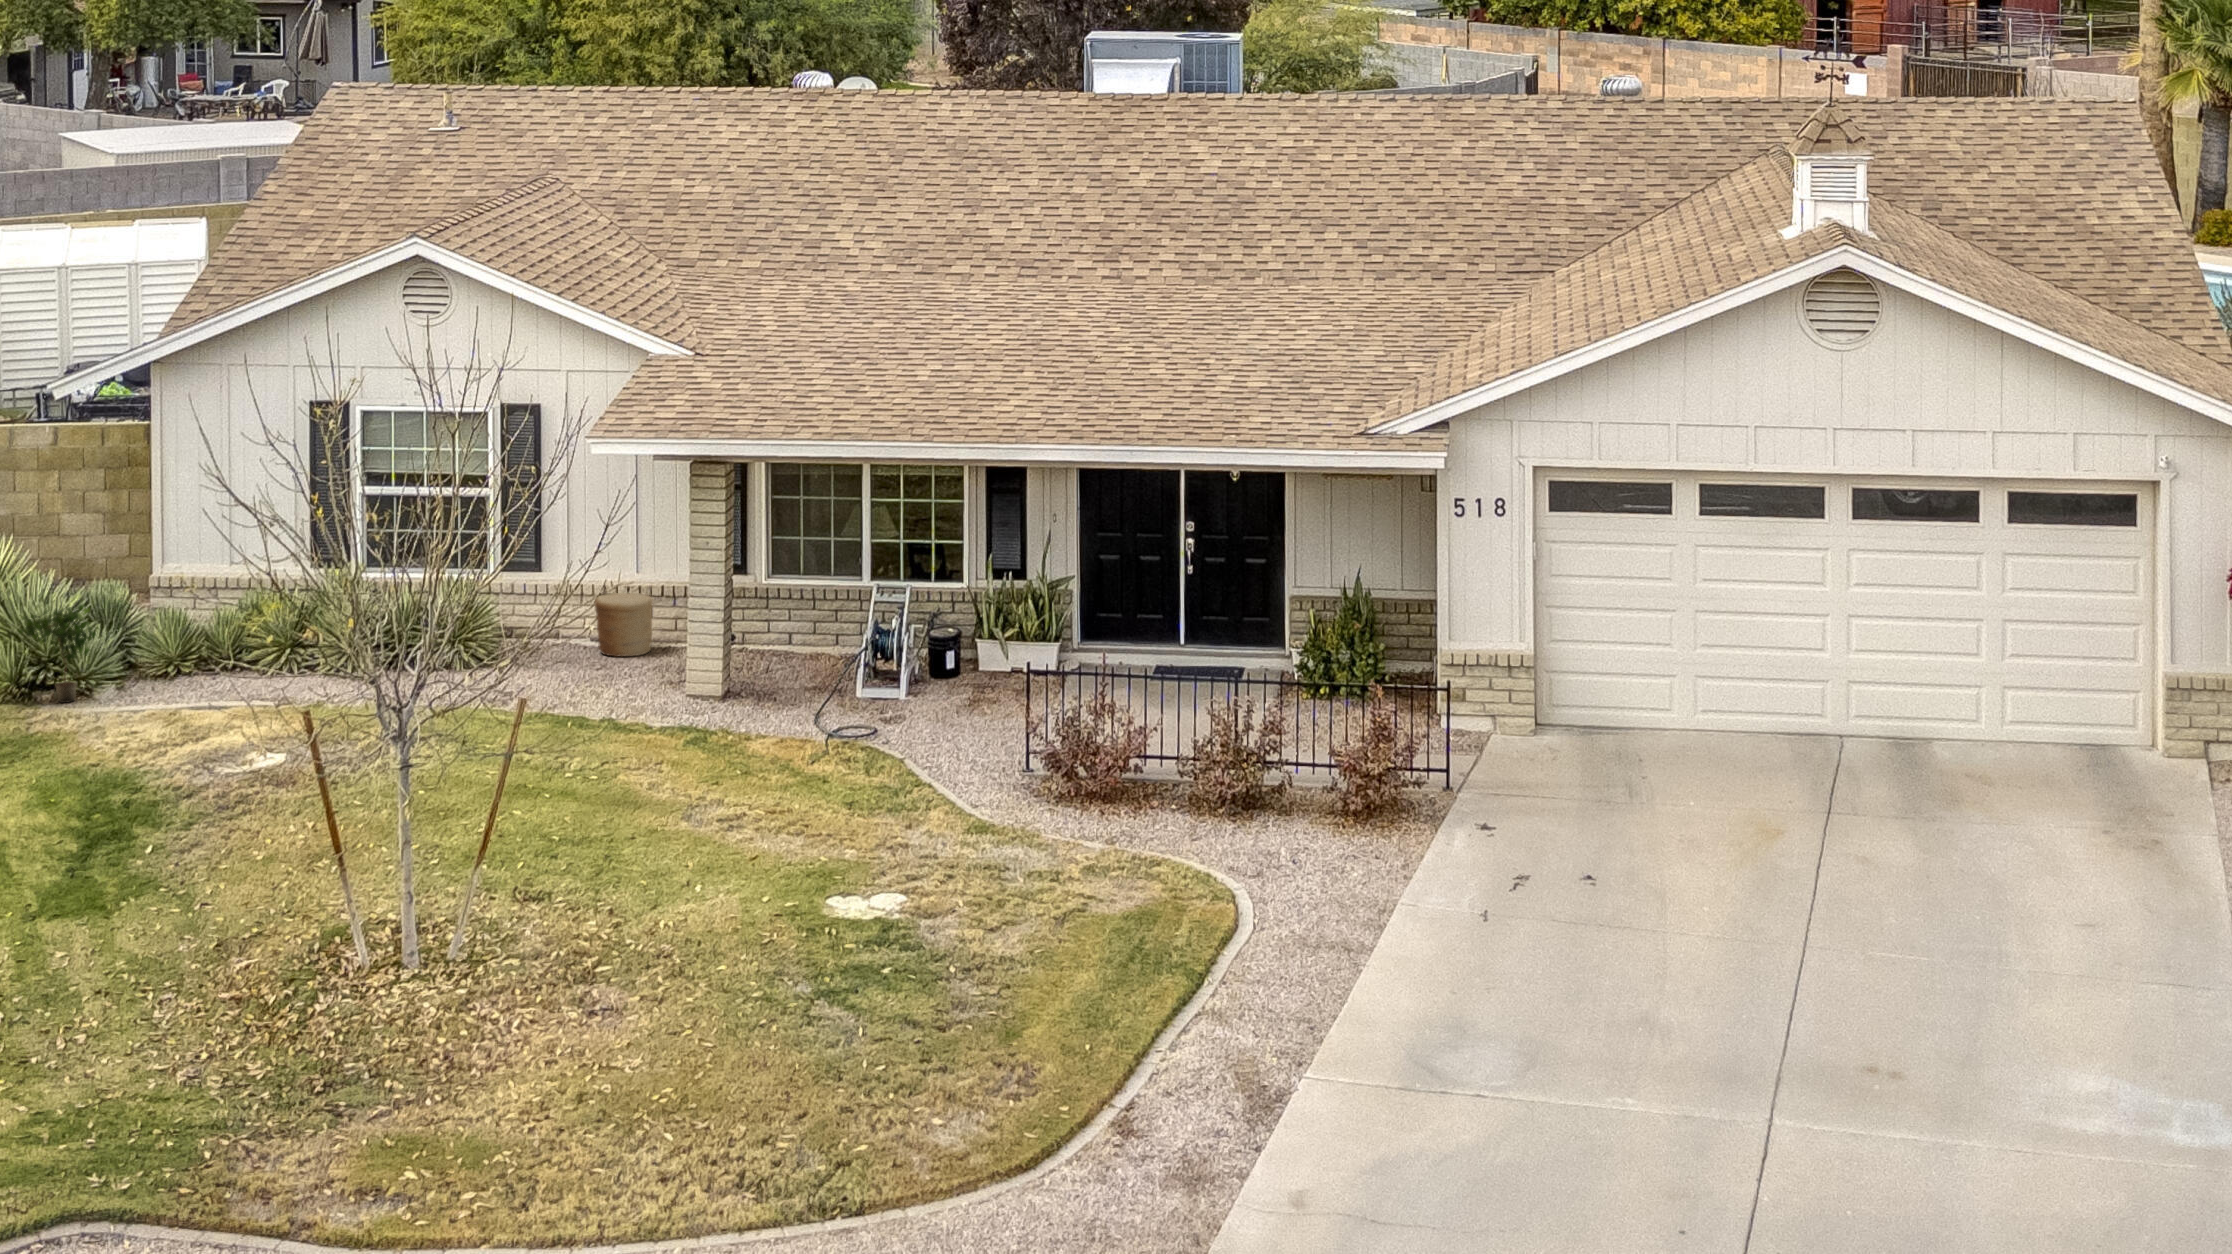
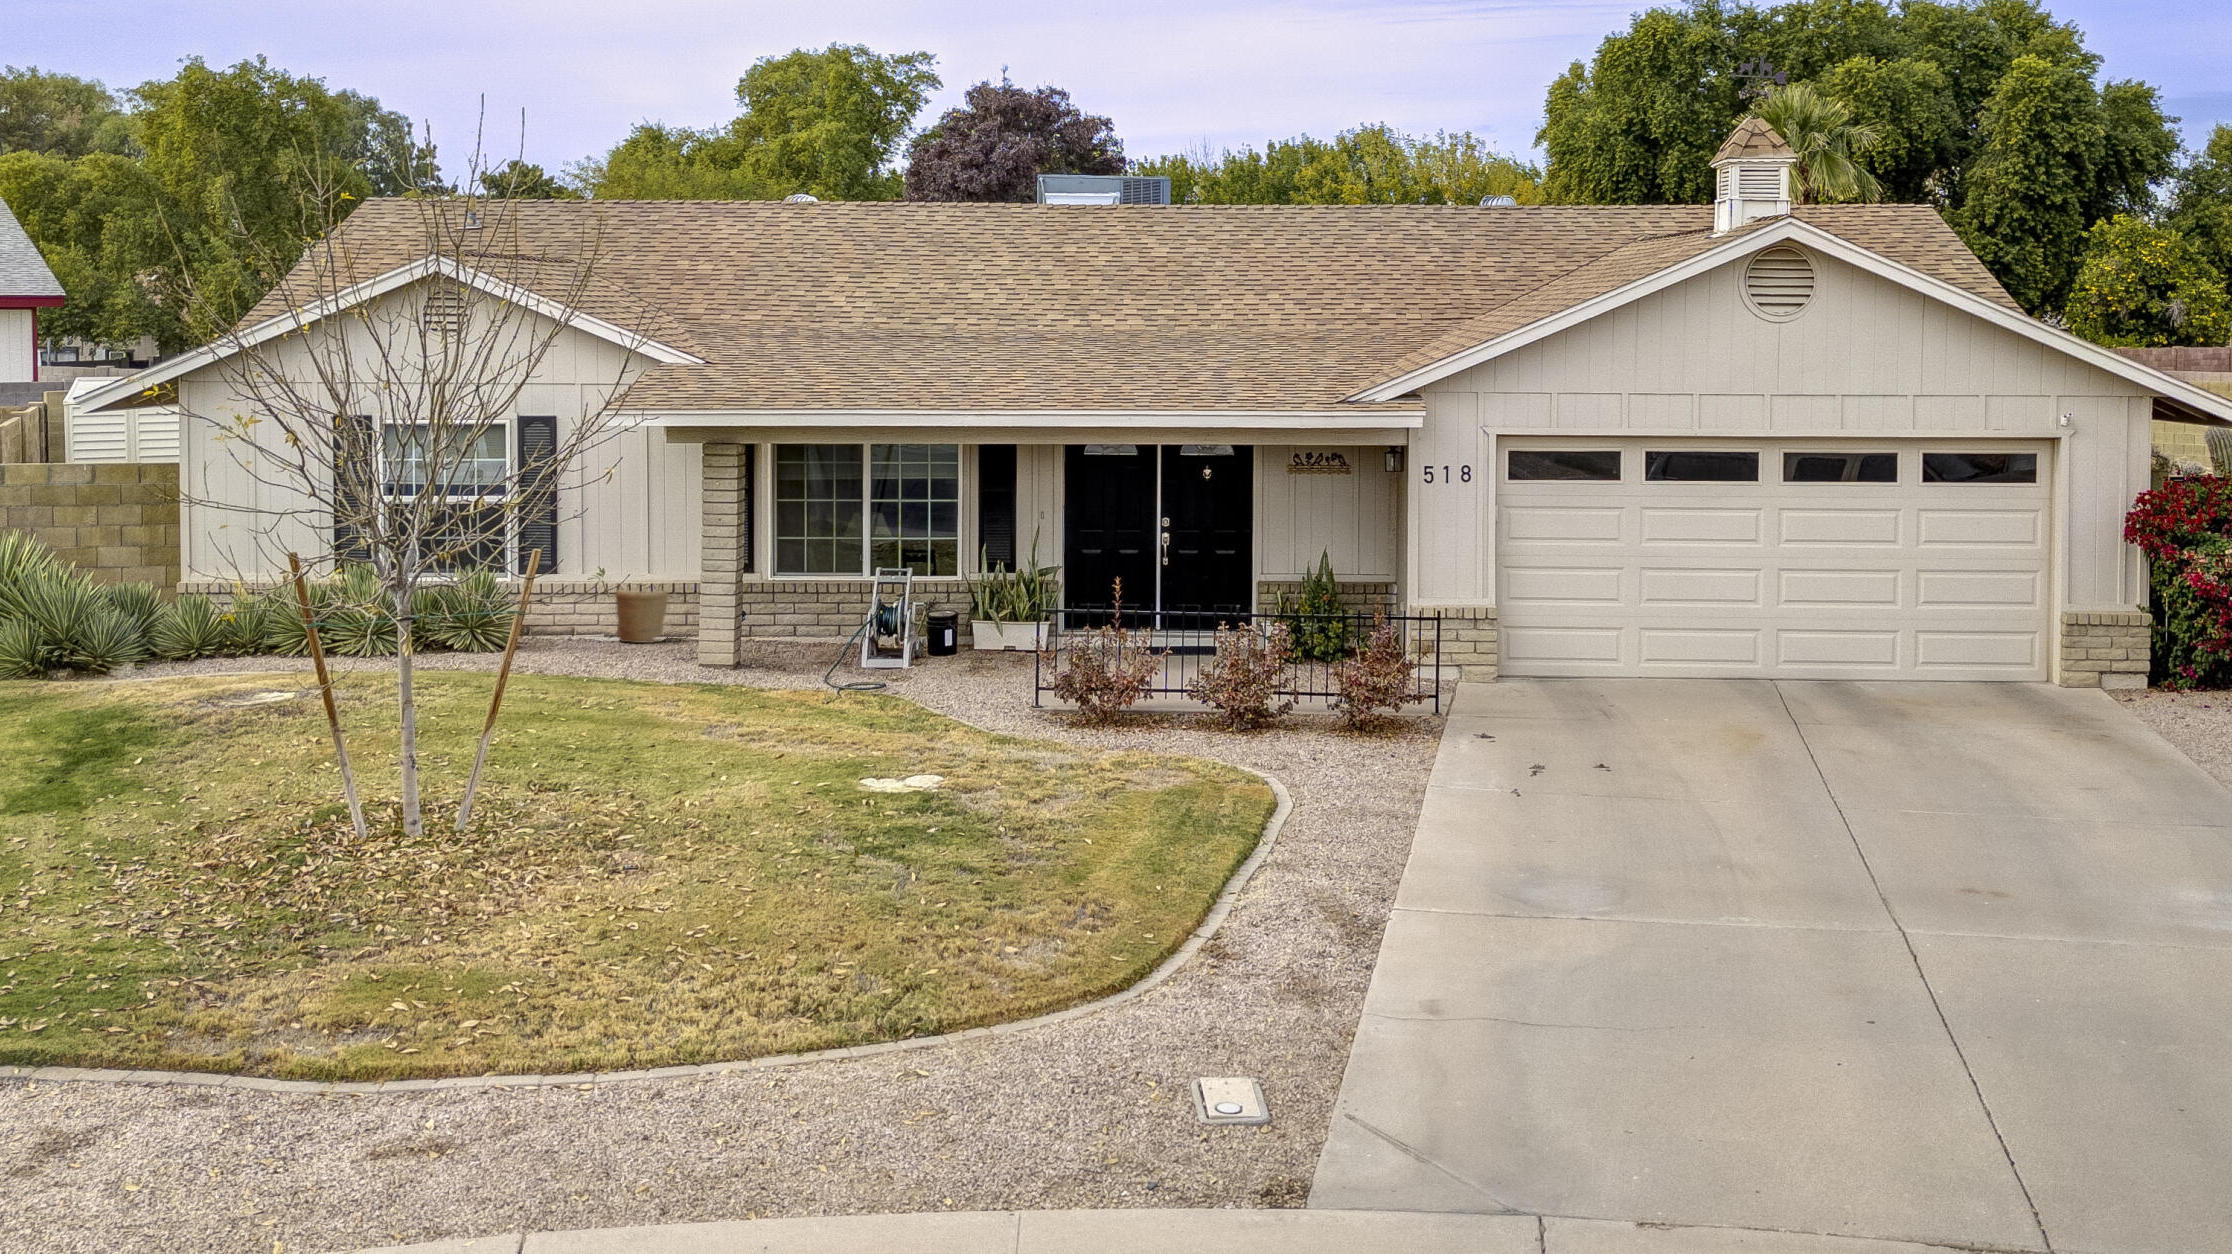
potted plant: present [19,604,95,703] -> none [49,579,135,672]

